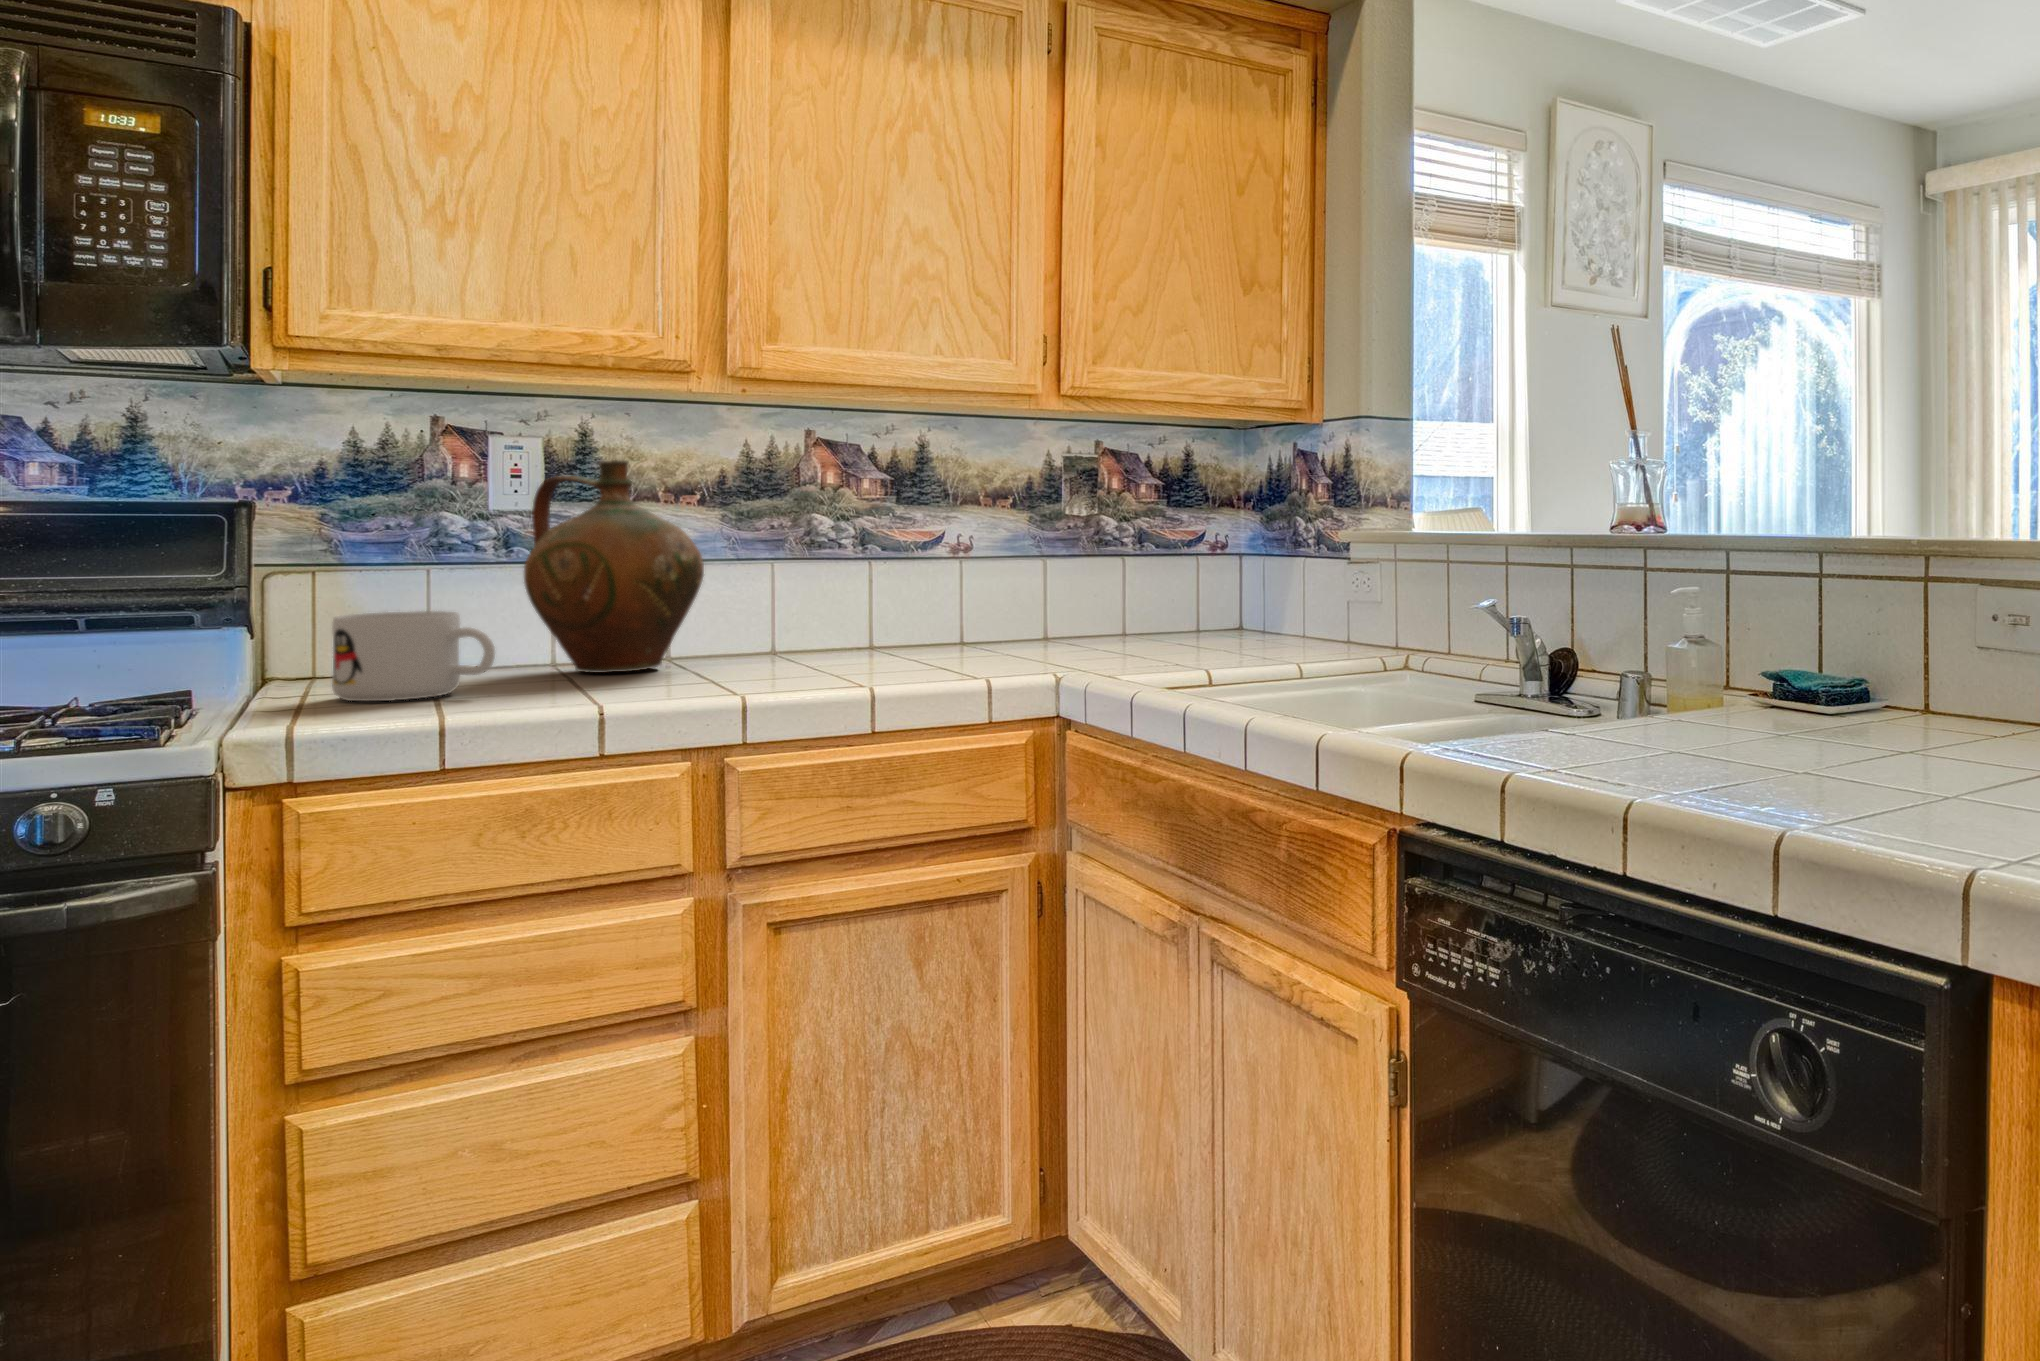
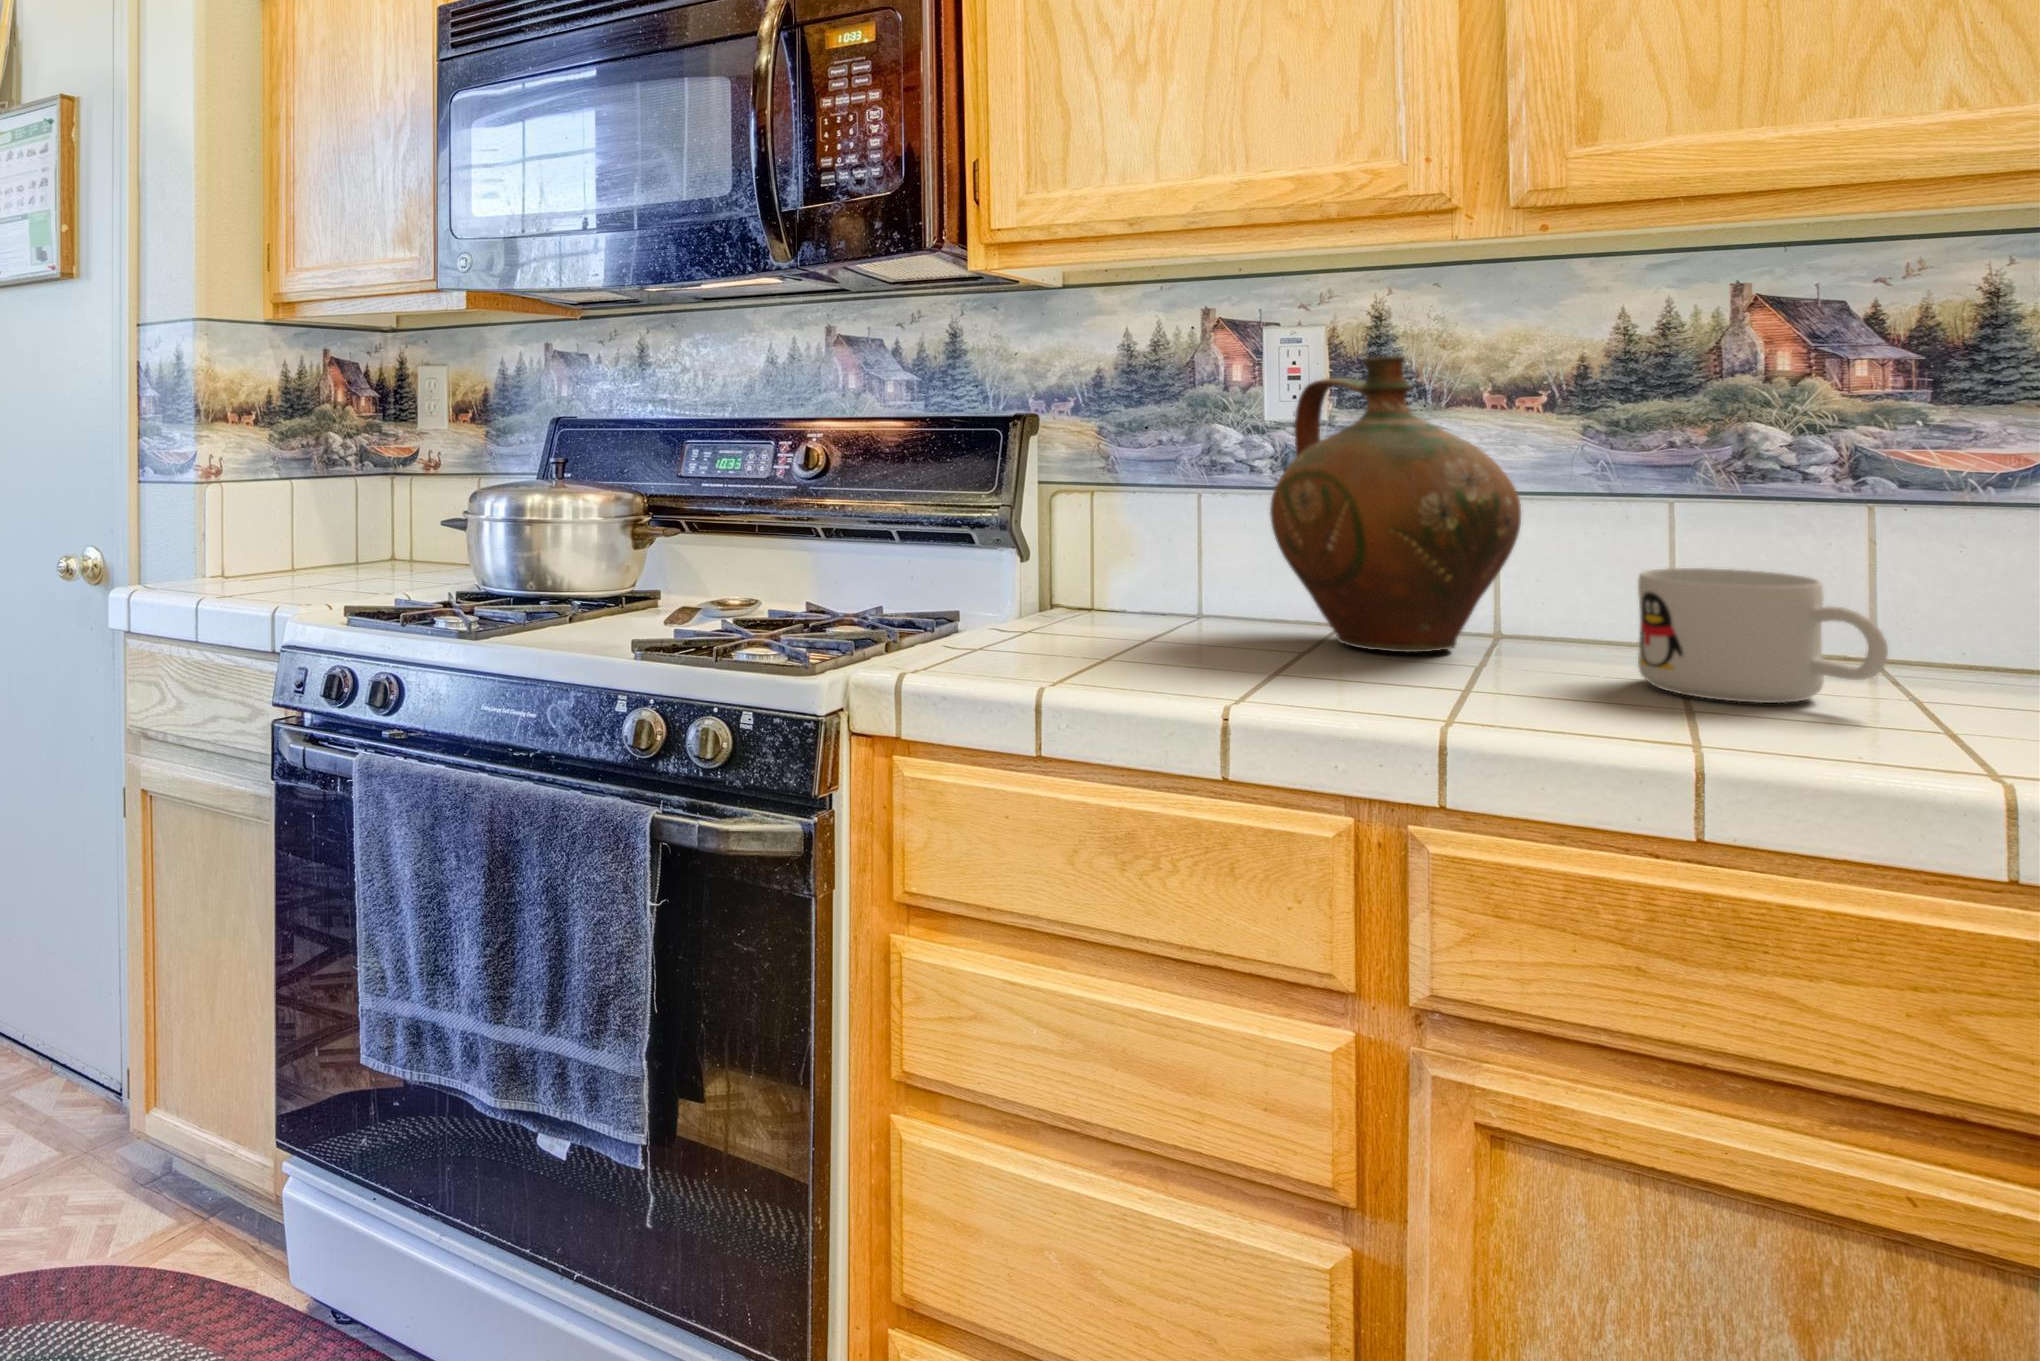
mug: present [332,611,495,701] -> present [1638,568,1888,703]

